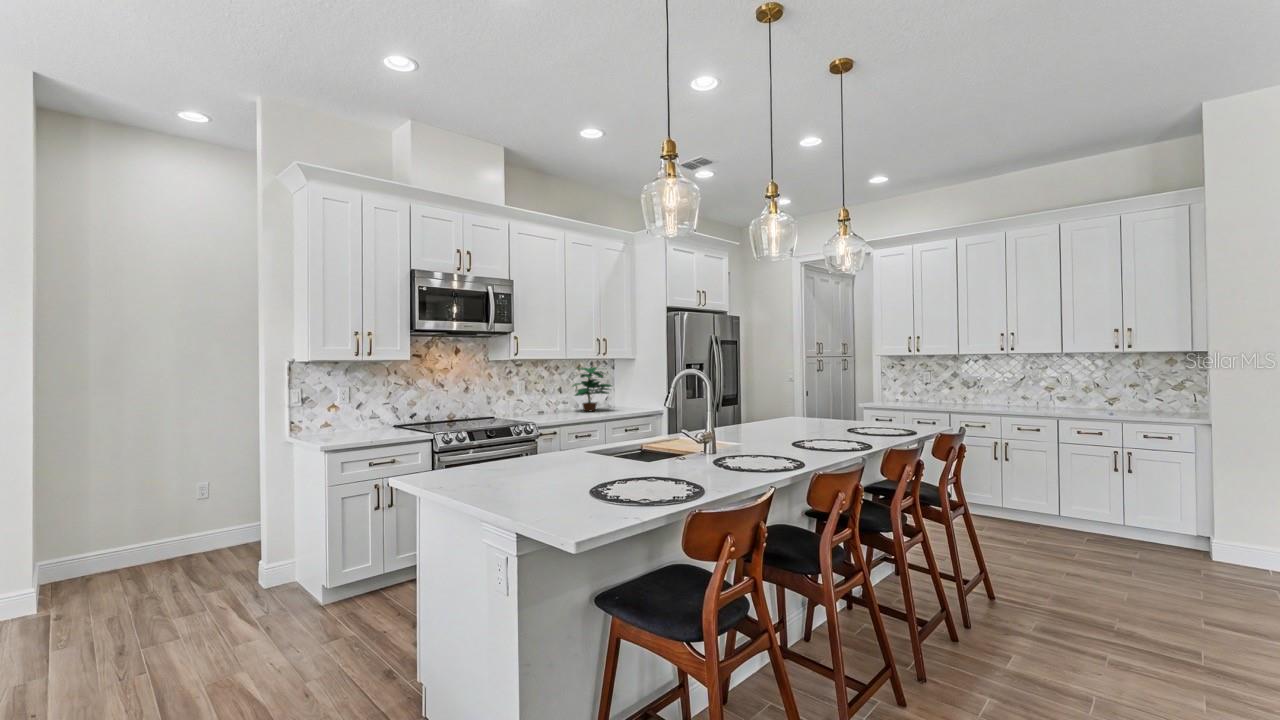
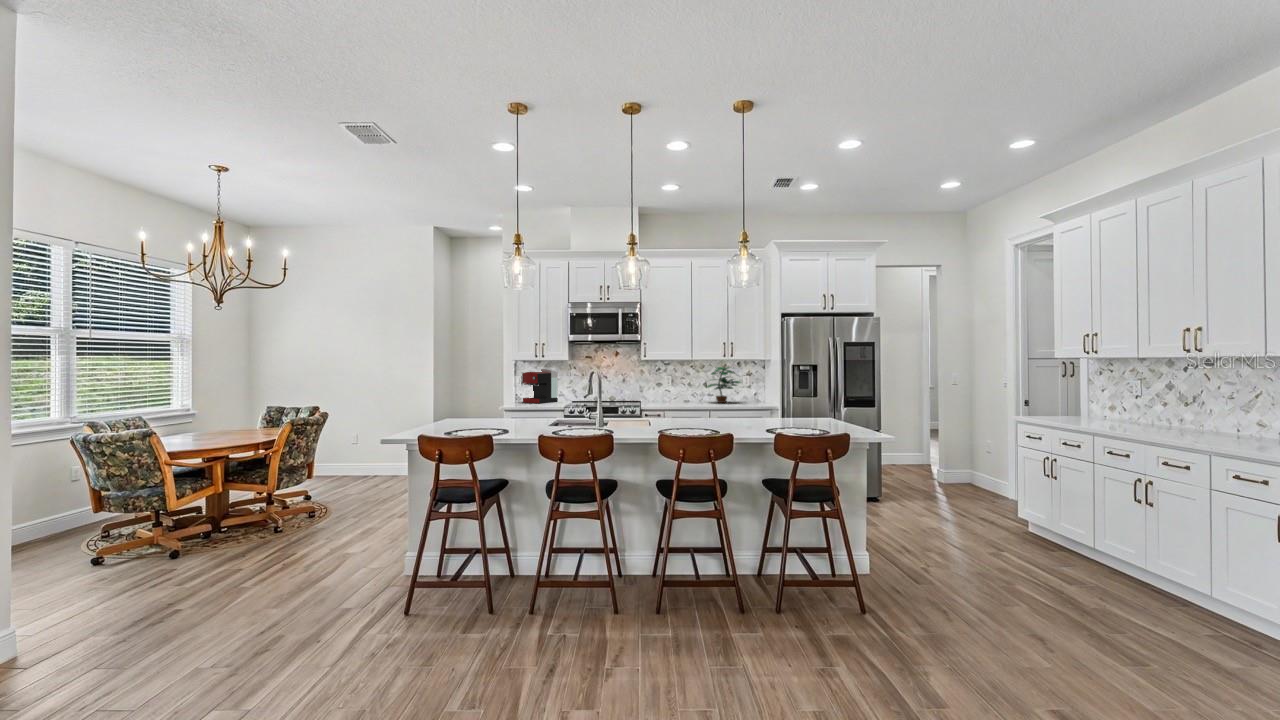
coffee maker: none [322,376,379,434] -> present [522,369,558,403]

